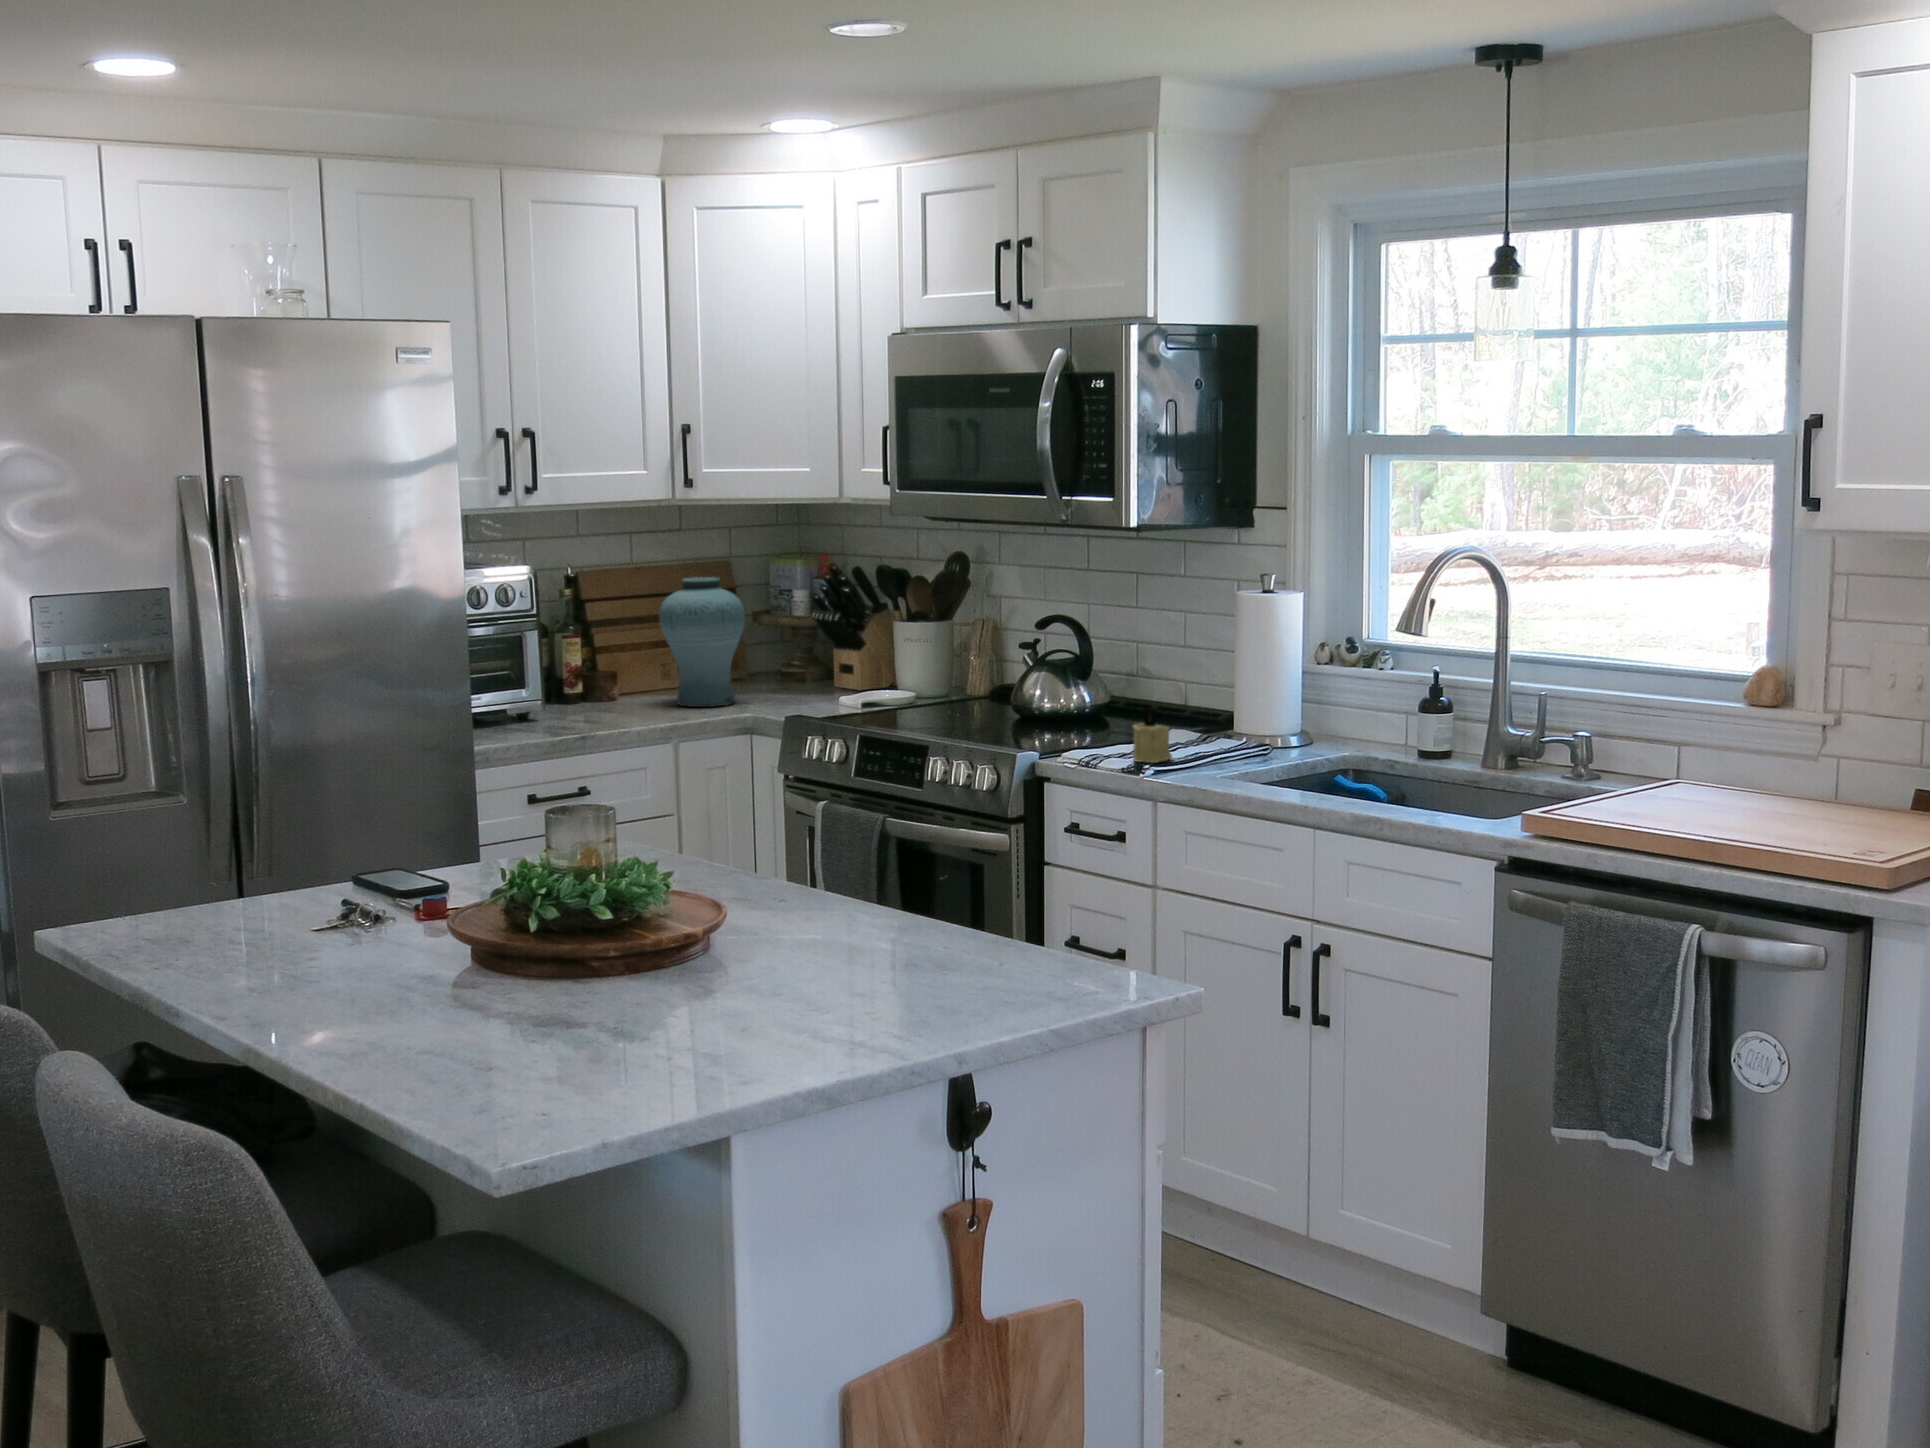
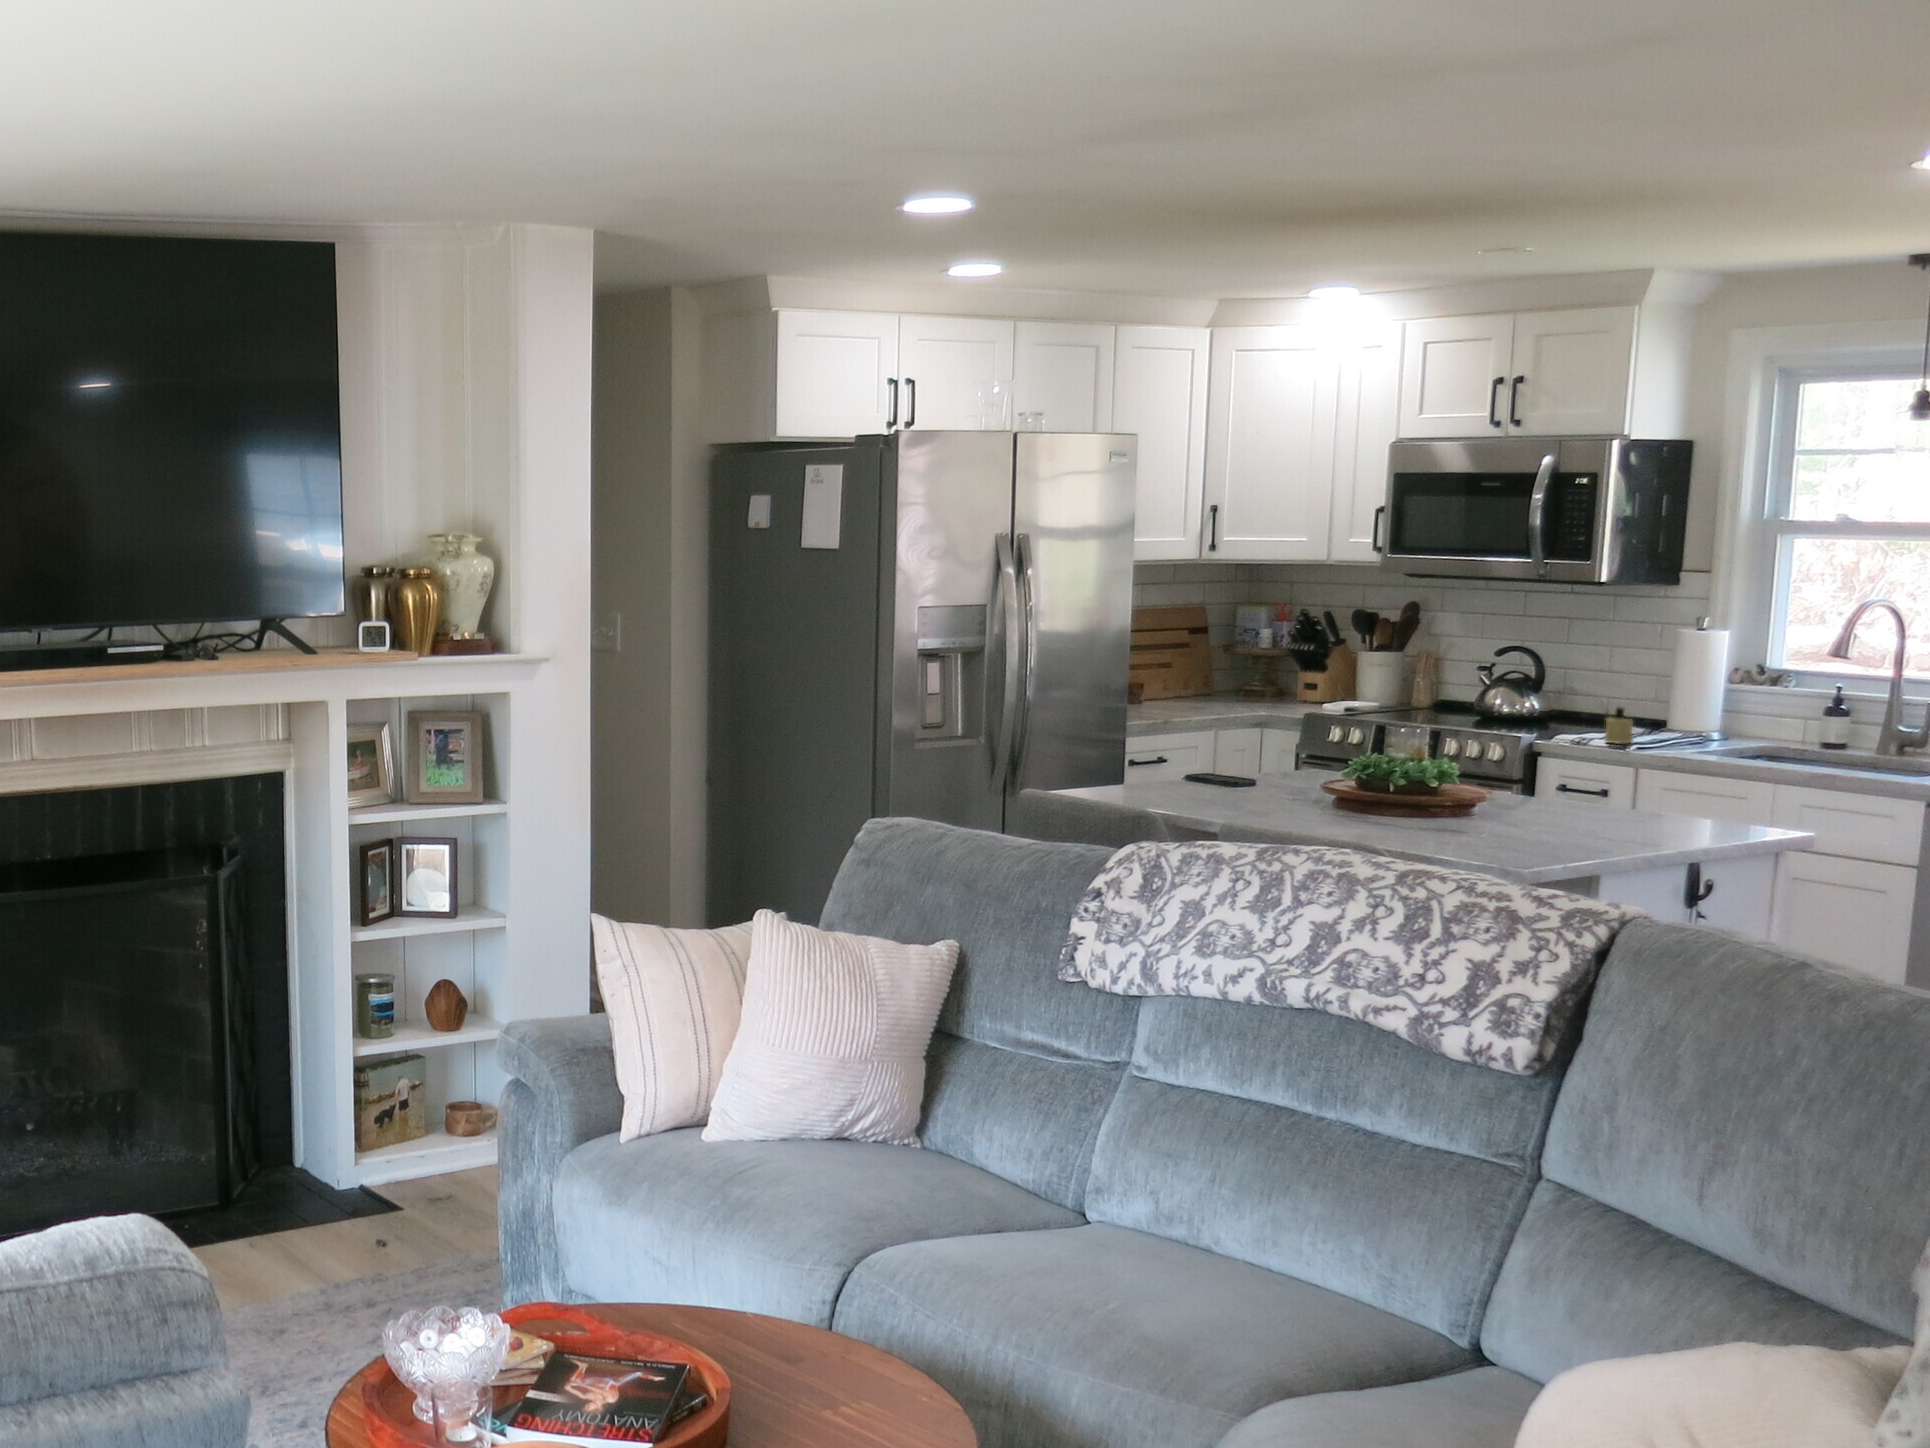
vase: present [659,577,745,707] -> none [1186,616,1251,709]

